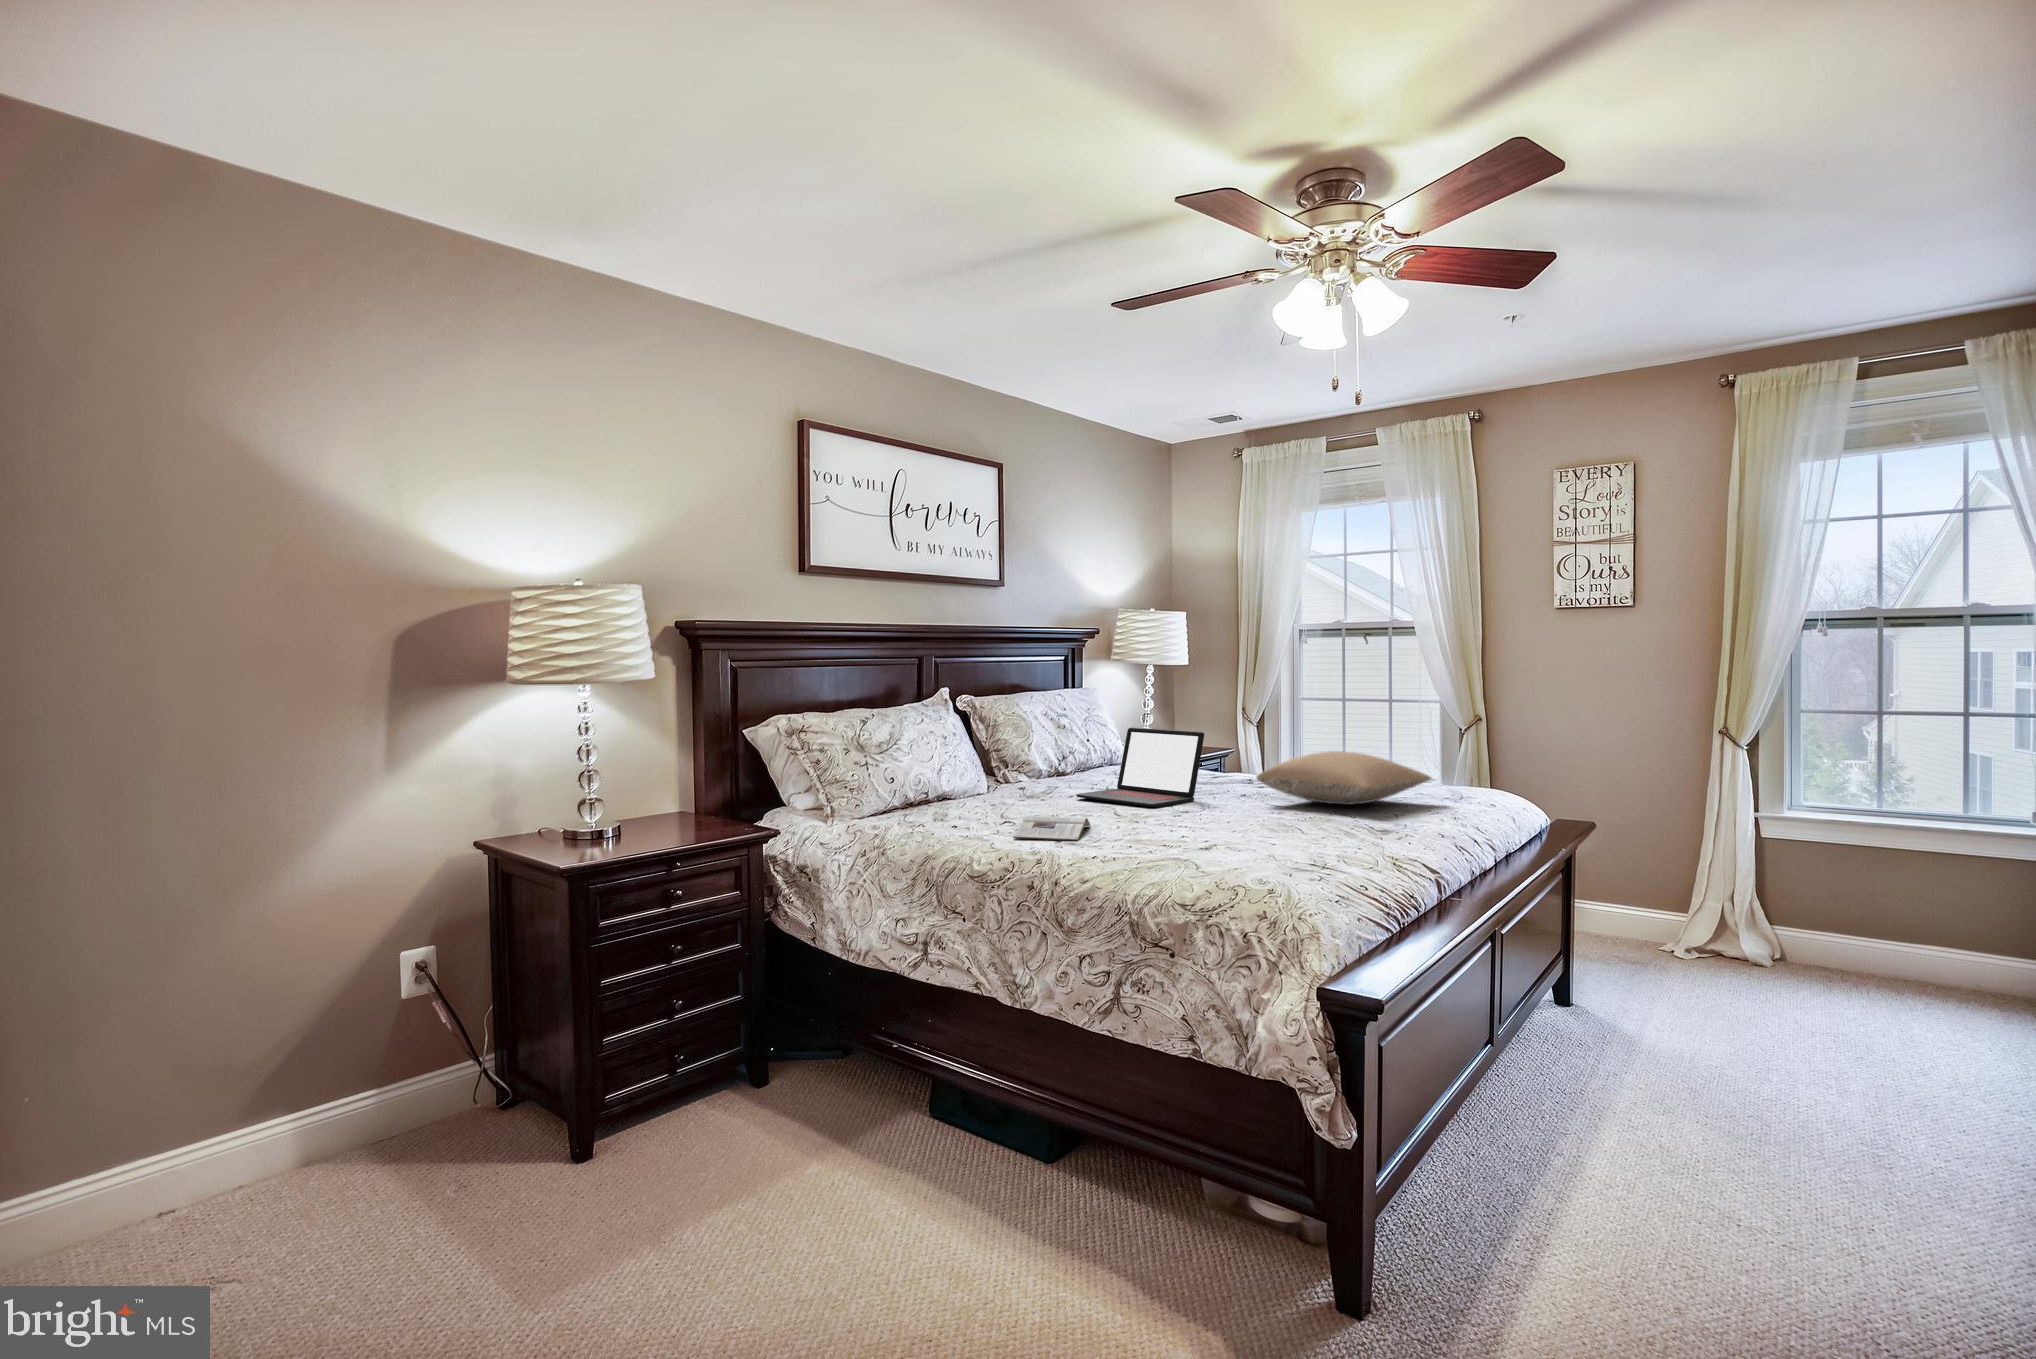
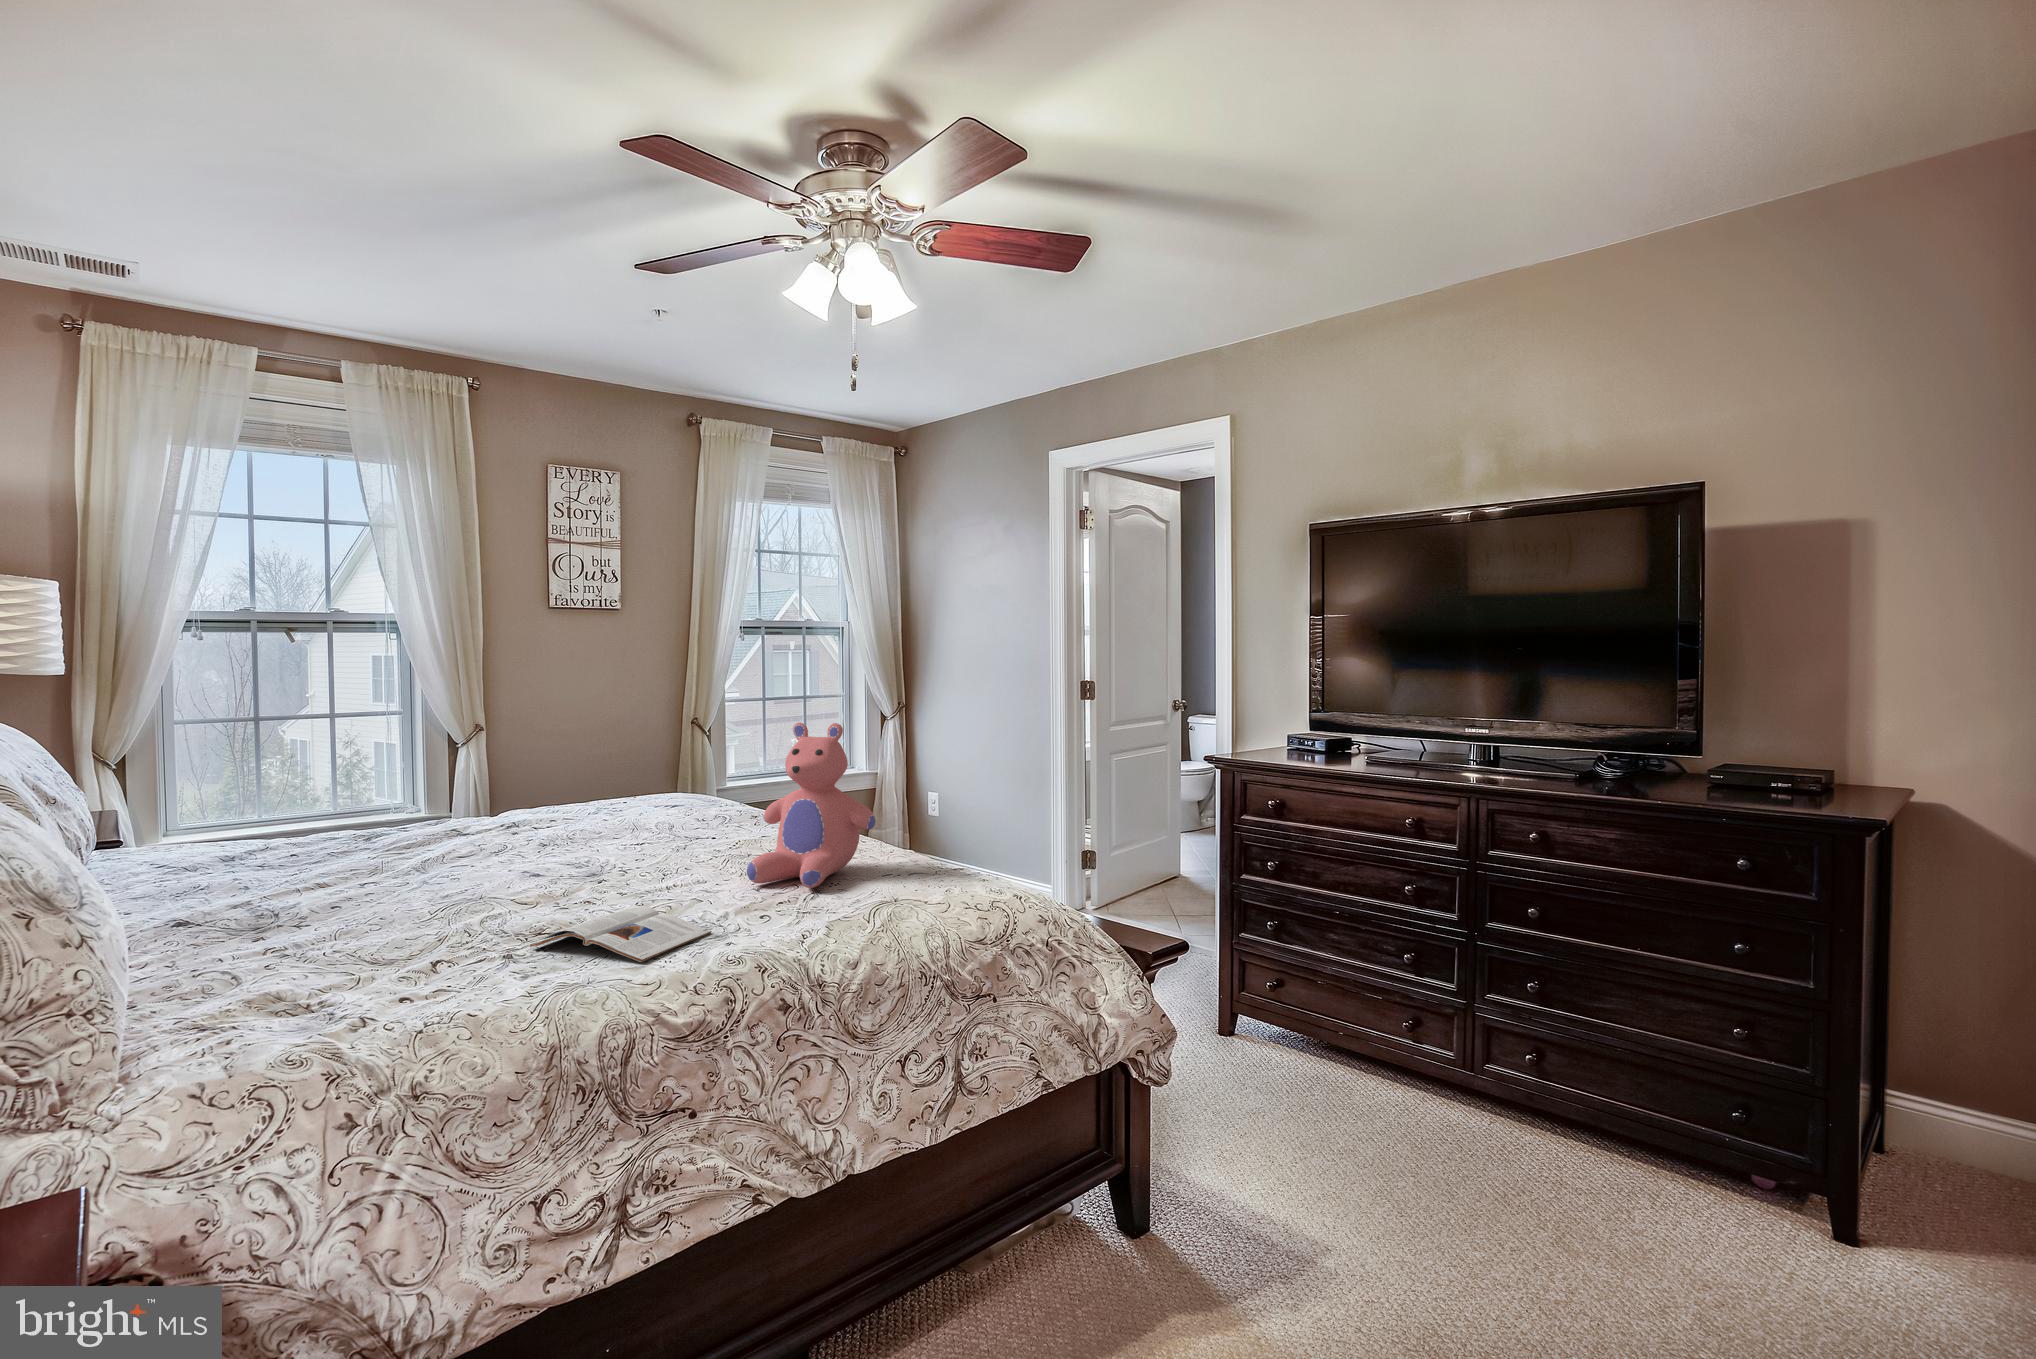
teddy bear: none [1185,711,1272,842] -> present [747,722,875,888]
laptop: present [1076,728,1204,807] -> none [327,768,522,909]
pillow: present [1257,751,1431,805] -> none [571,769,751,832]

